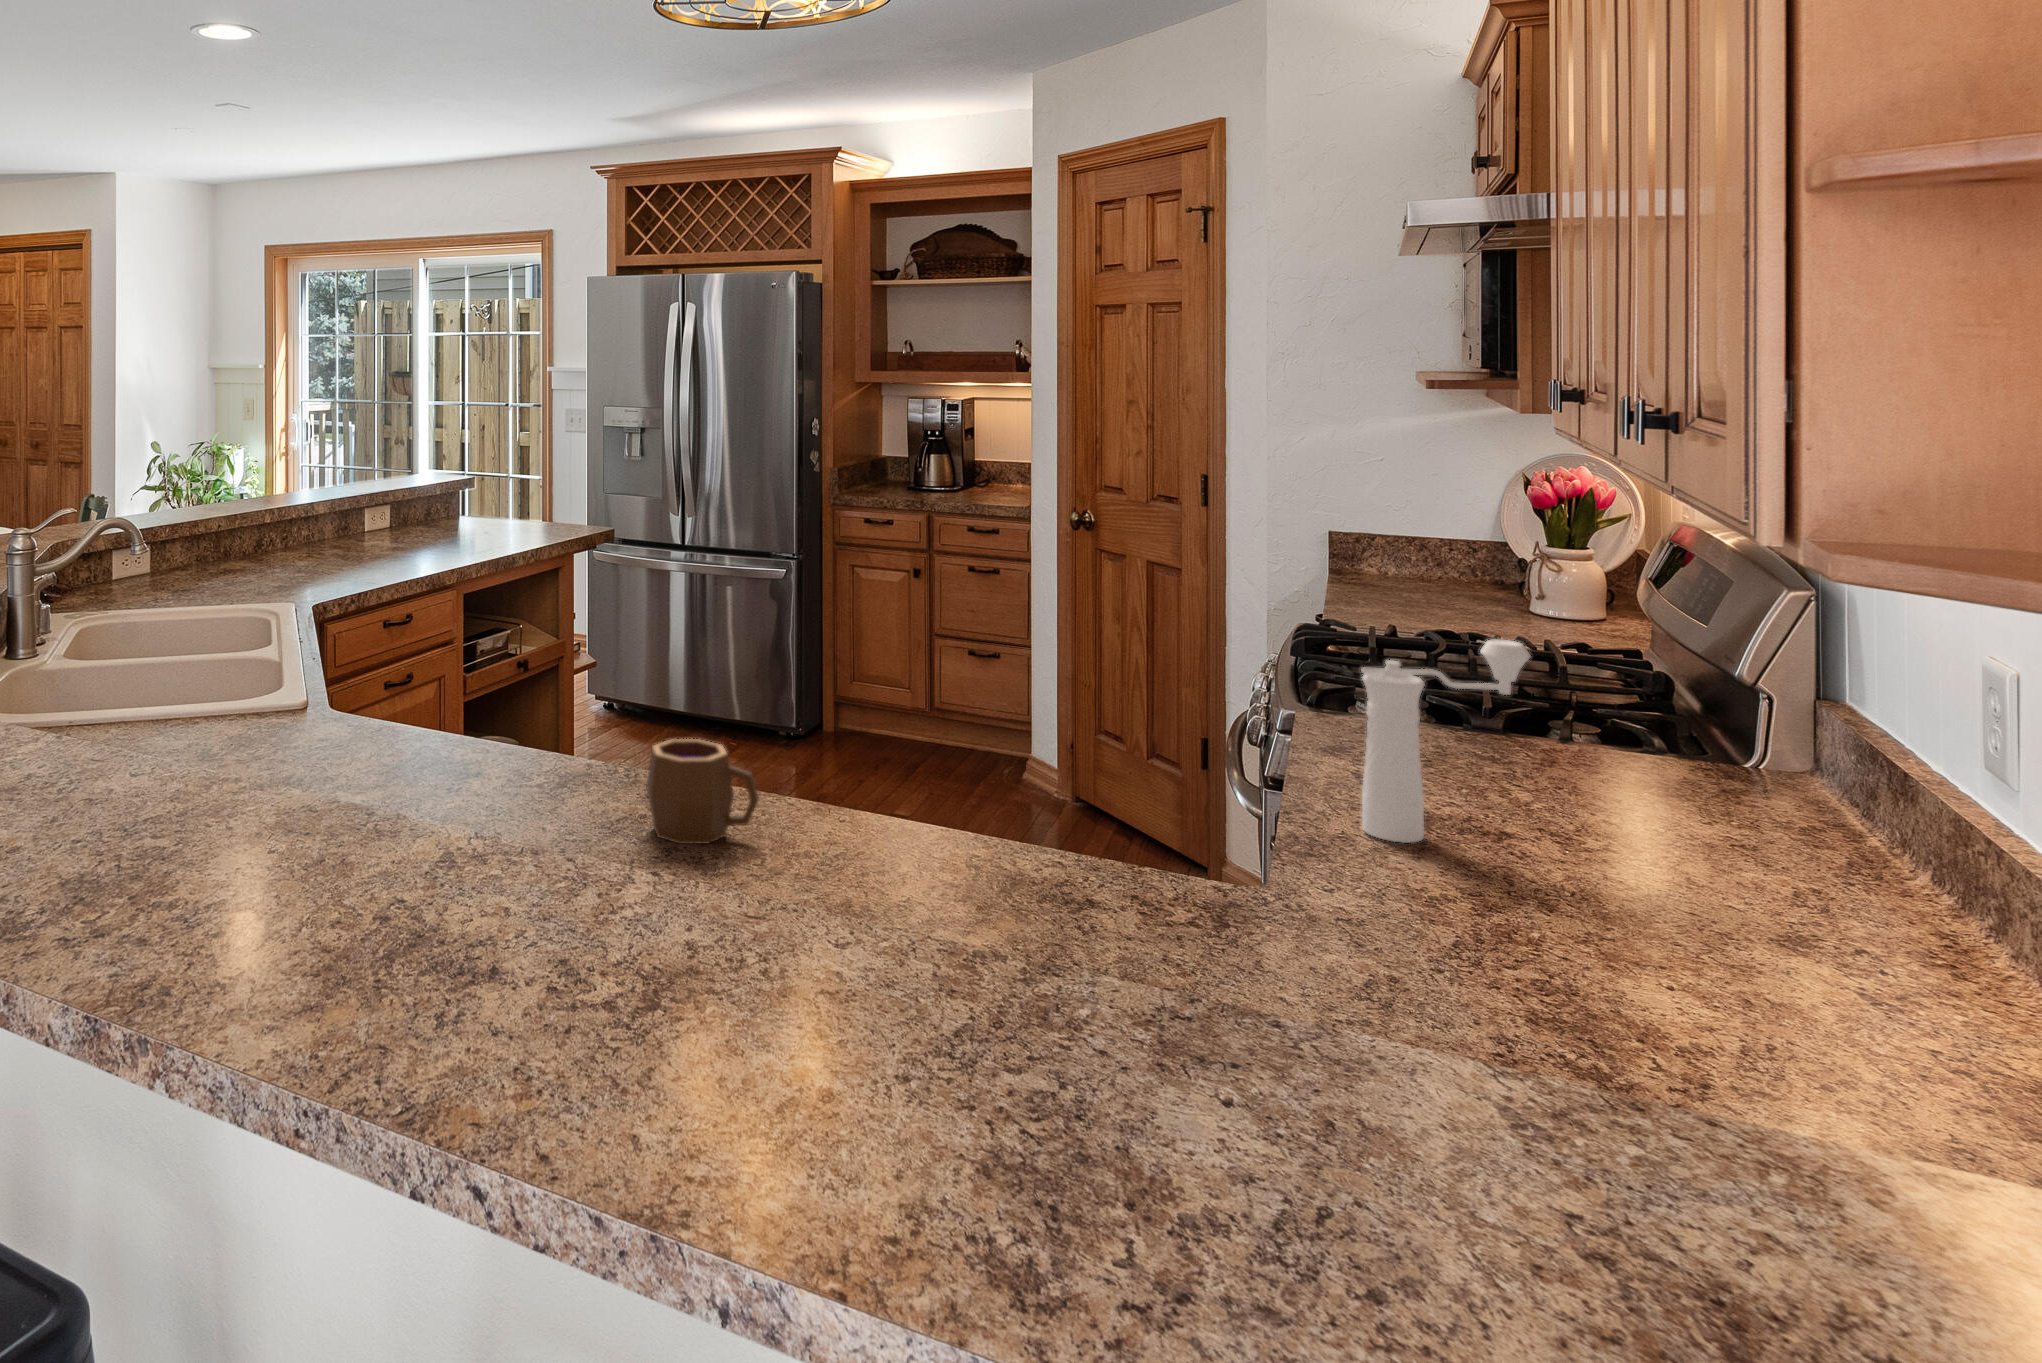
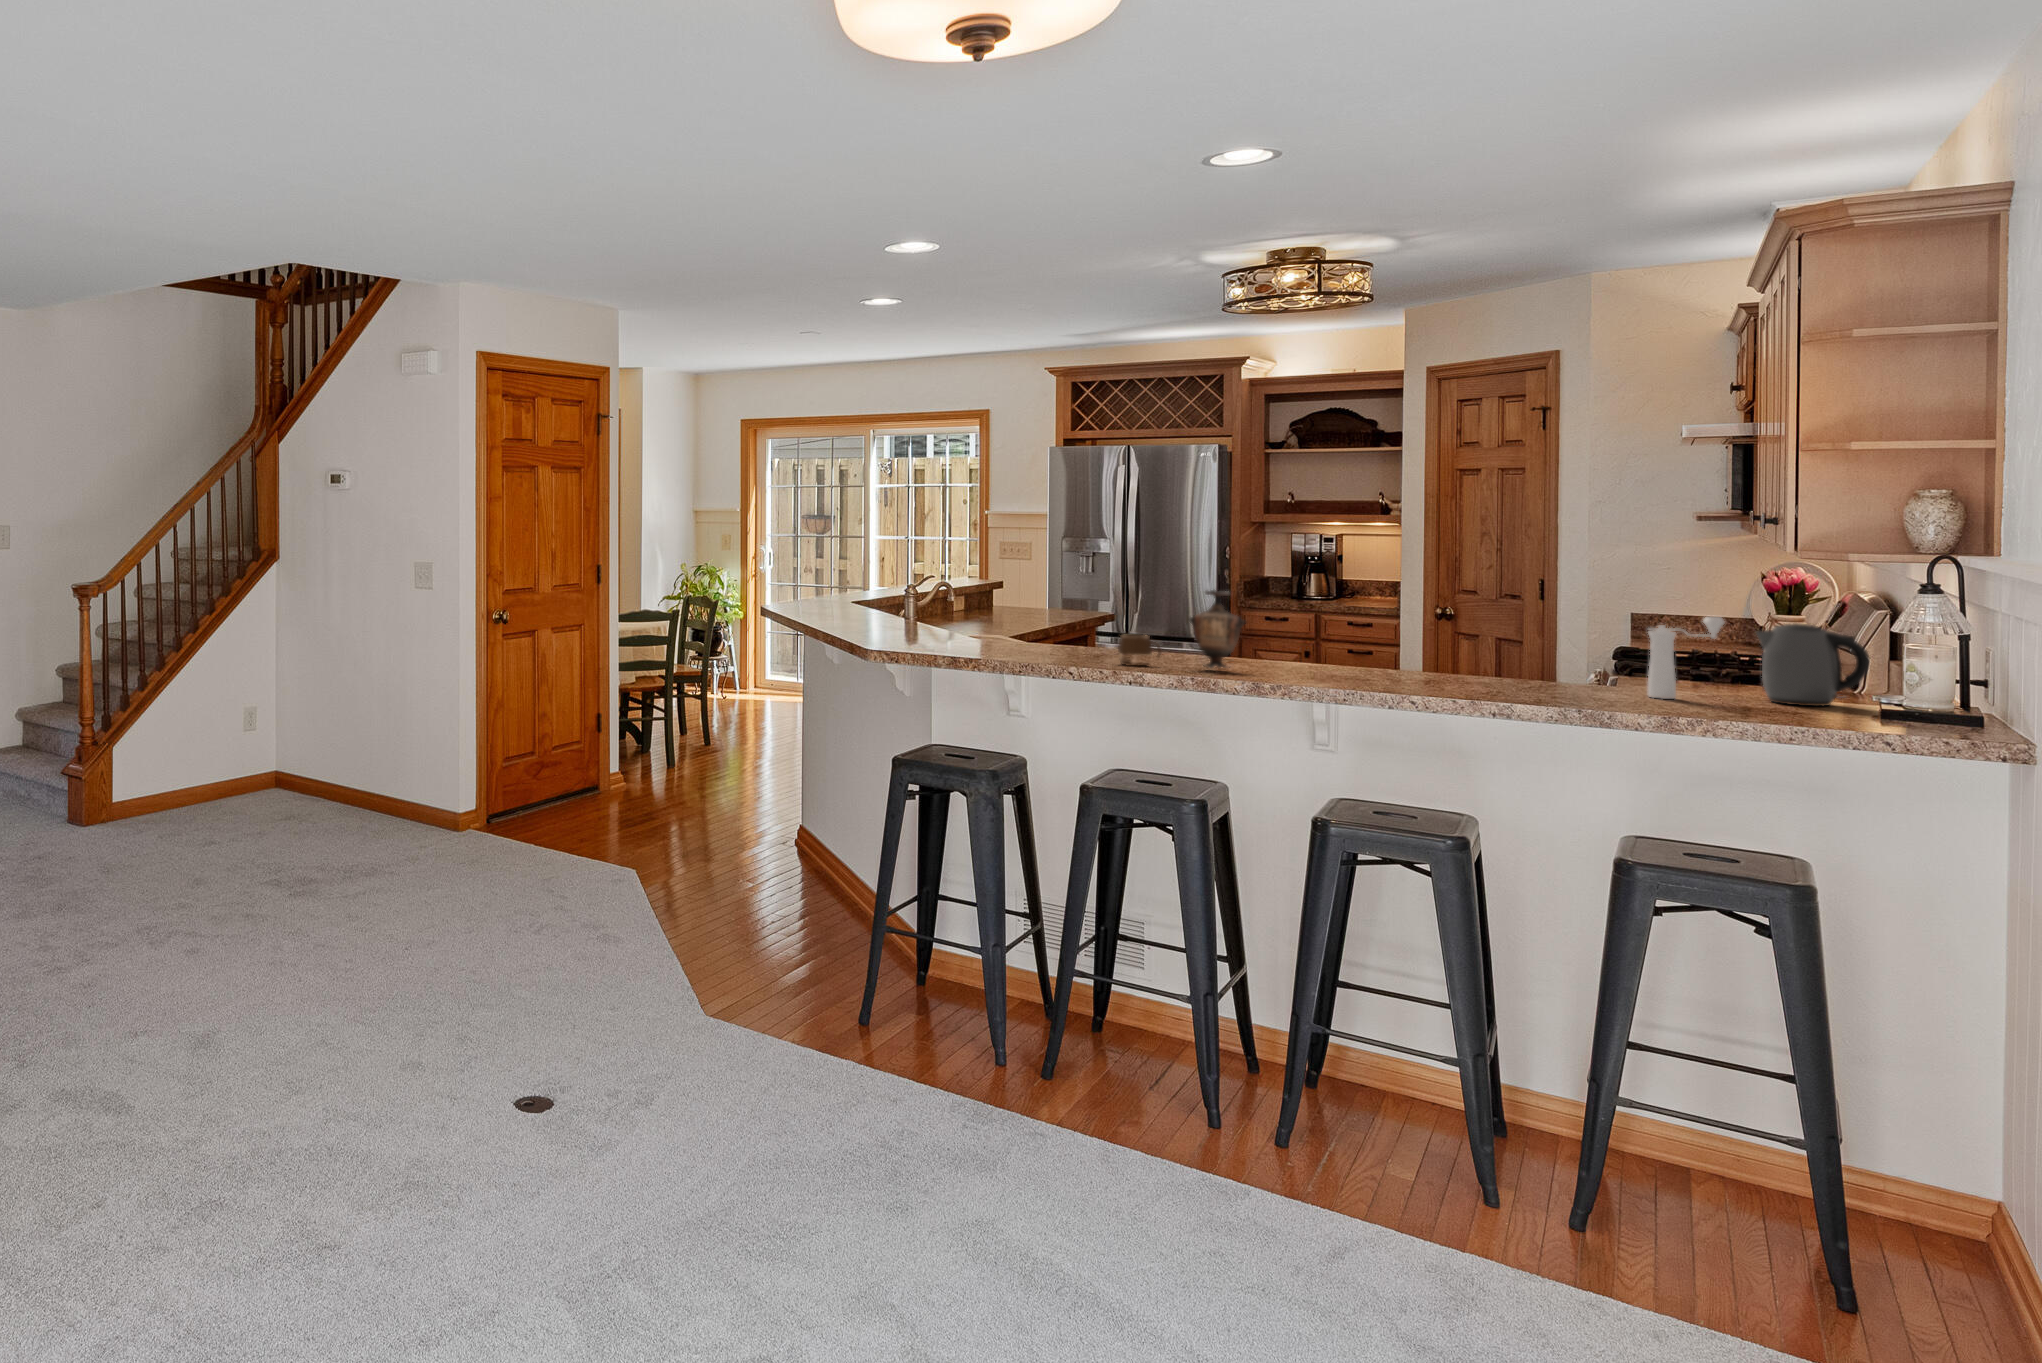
vase: none [359,573,482,771] -> present [1189,590,1246,668]
kettle: none [1591,656,1859,869] -> present [1757,623,1870,706]
mug: present [646,739,759,844] -> present [1118,635,1161,666]

